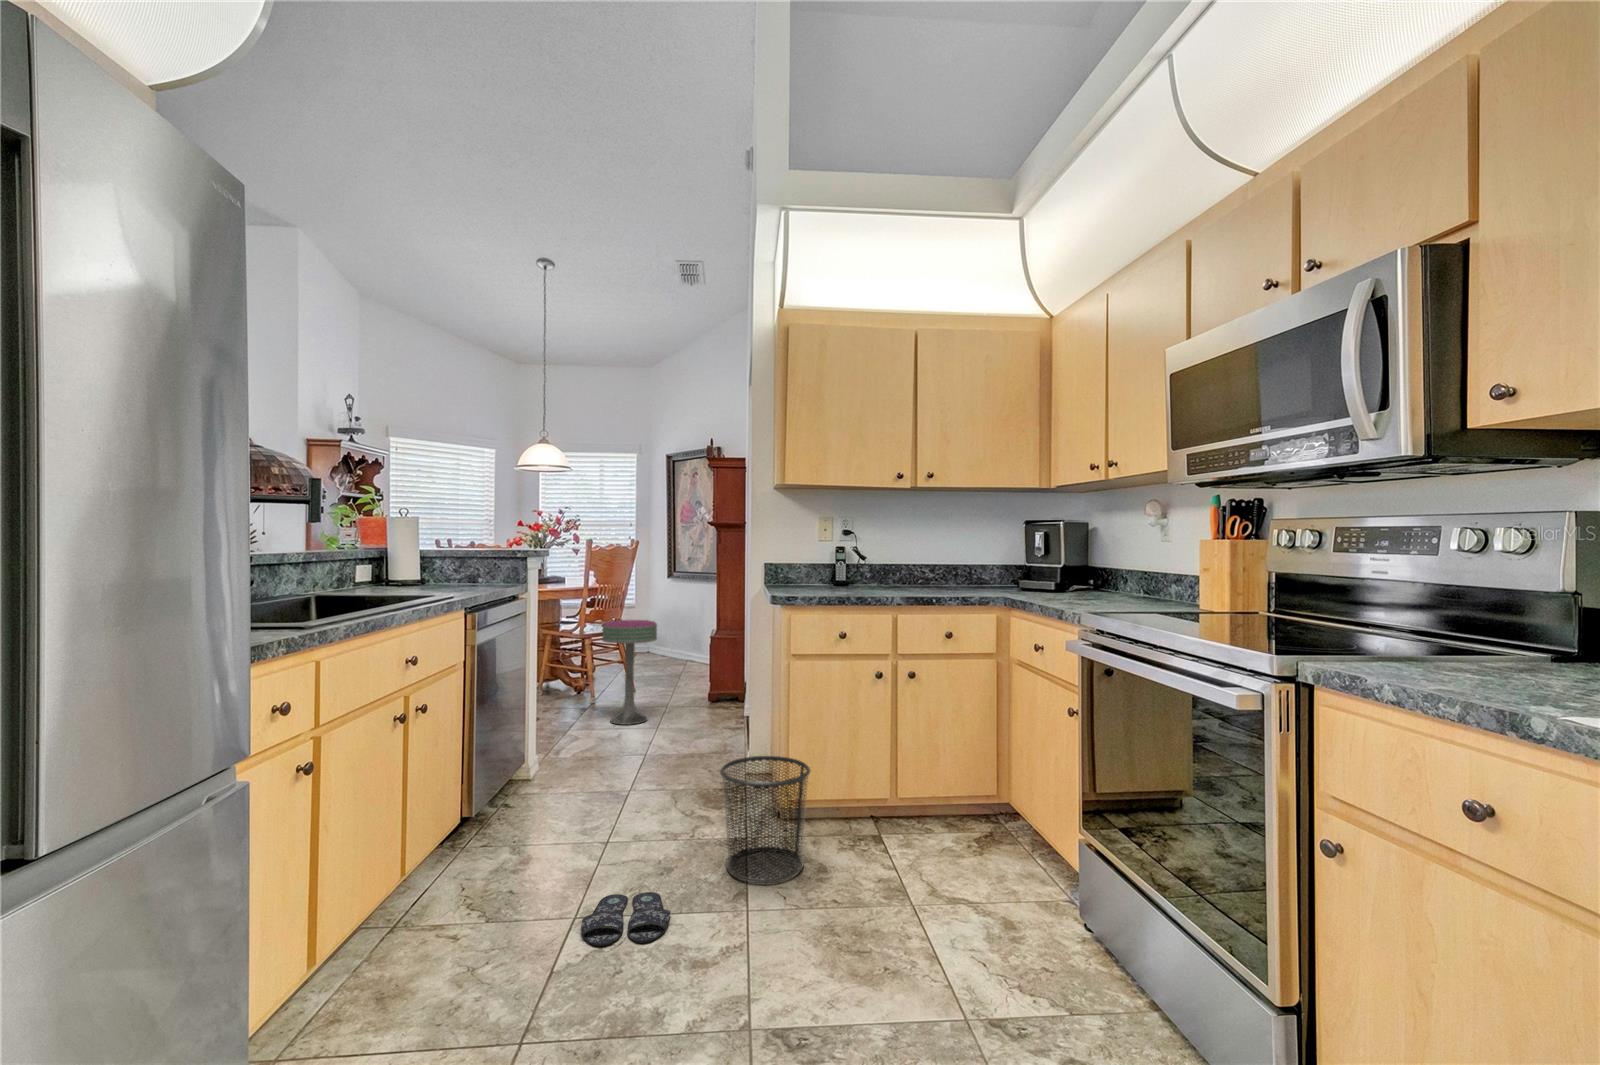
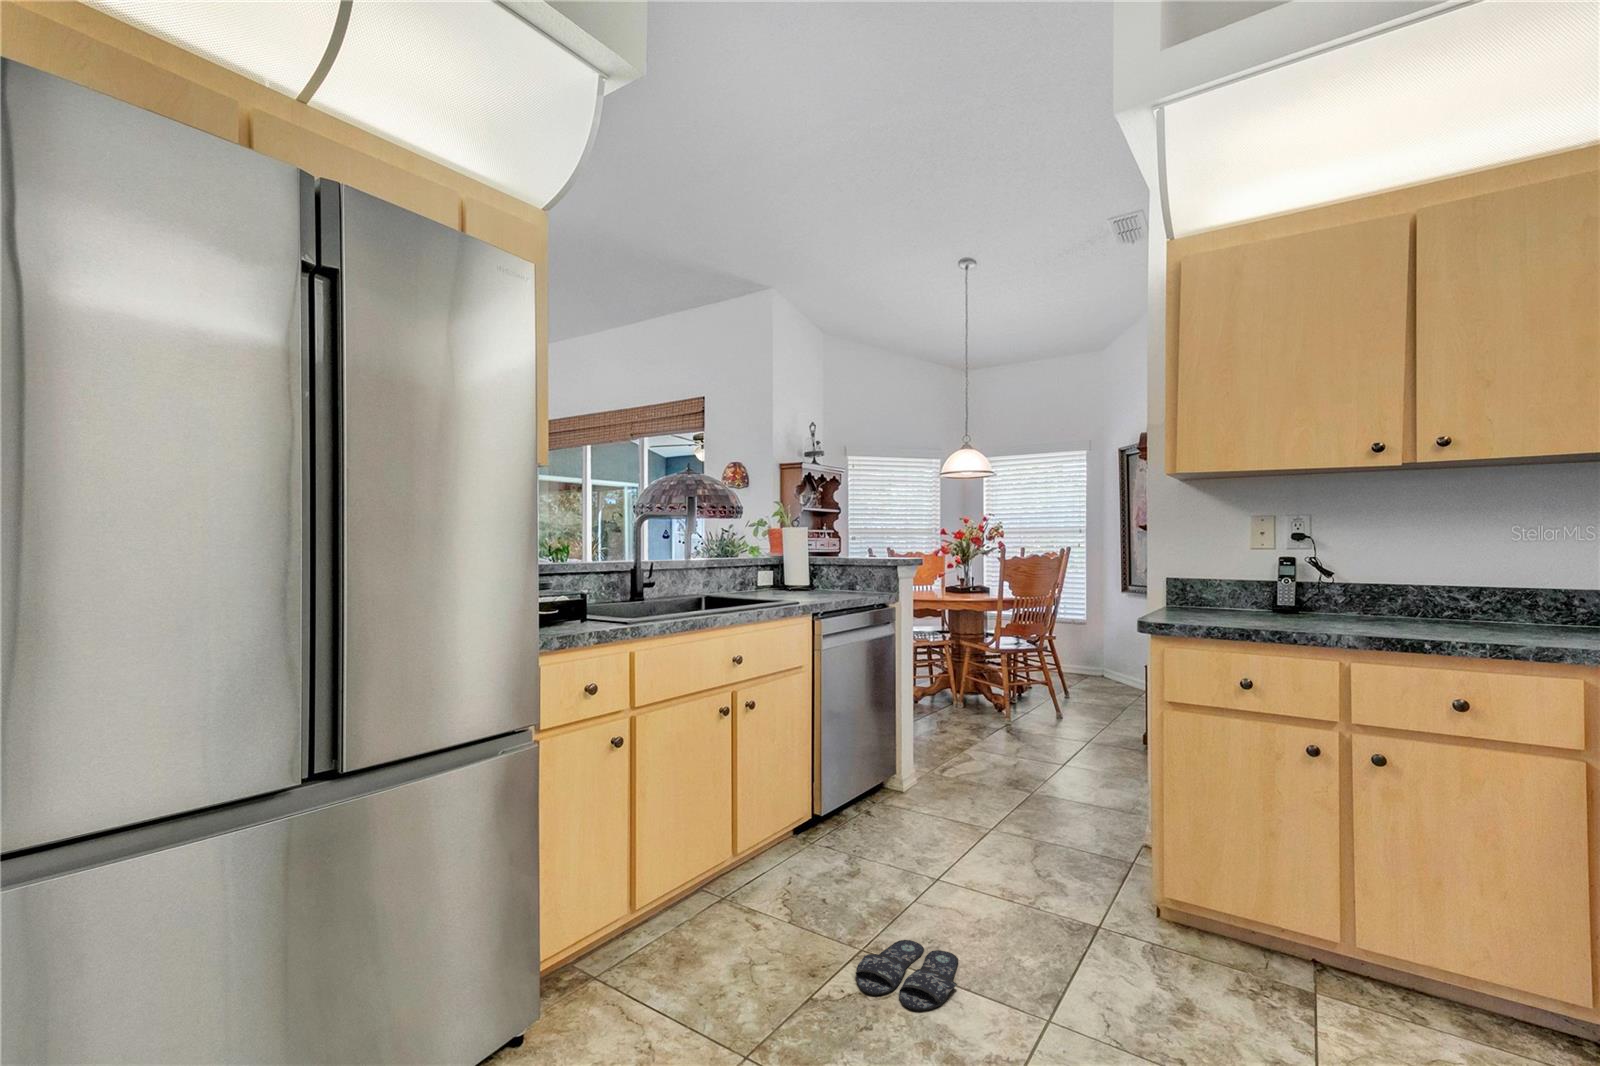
bar stool: present [602,620,657,725] -> none [1011,638,1074,756]
waste bin: present [720,756,810,883] -> none [1045,824,1173,1002]

